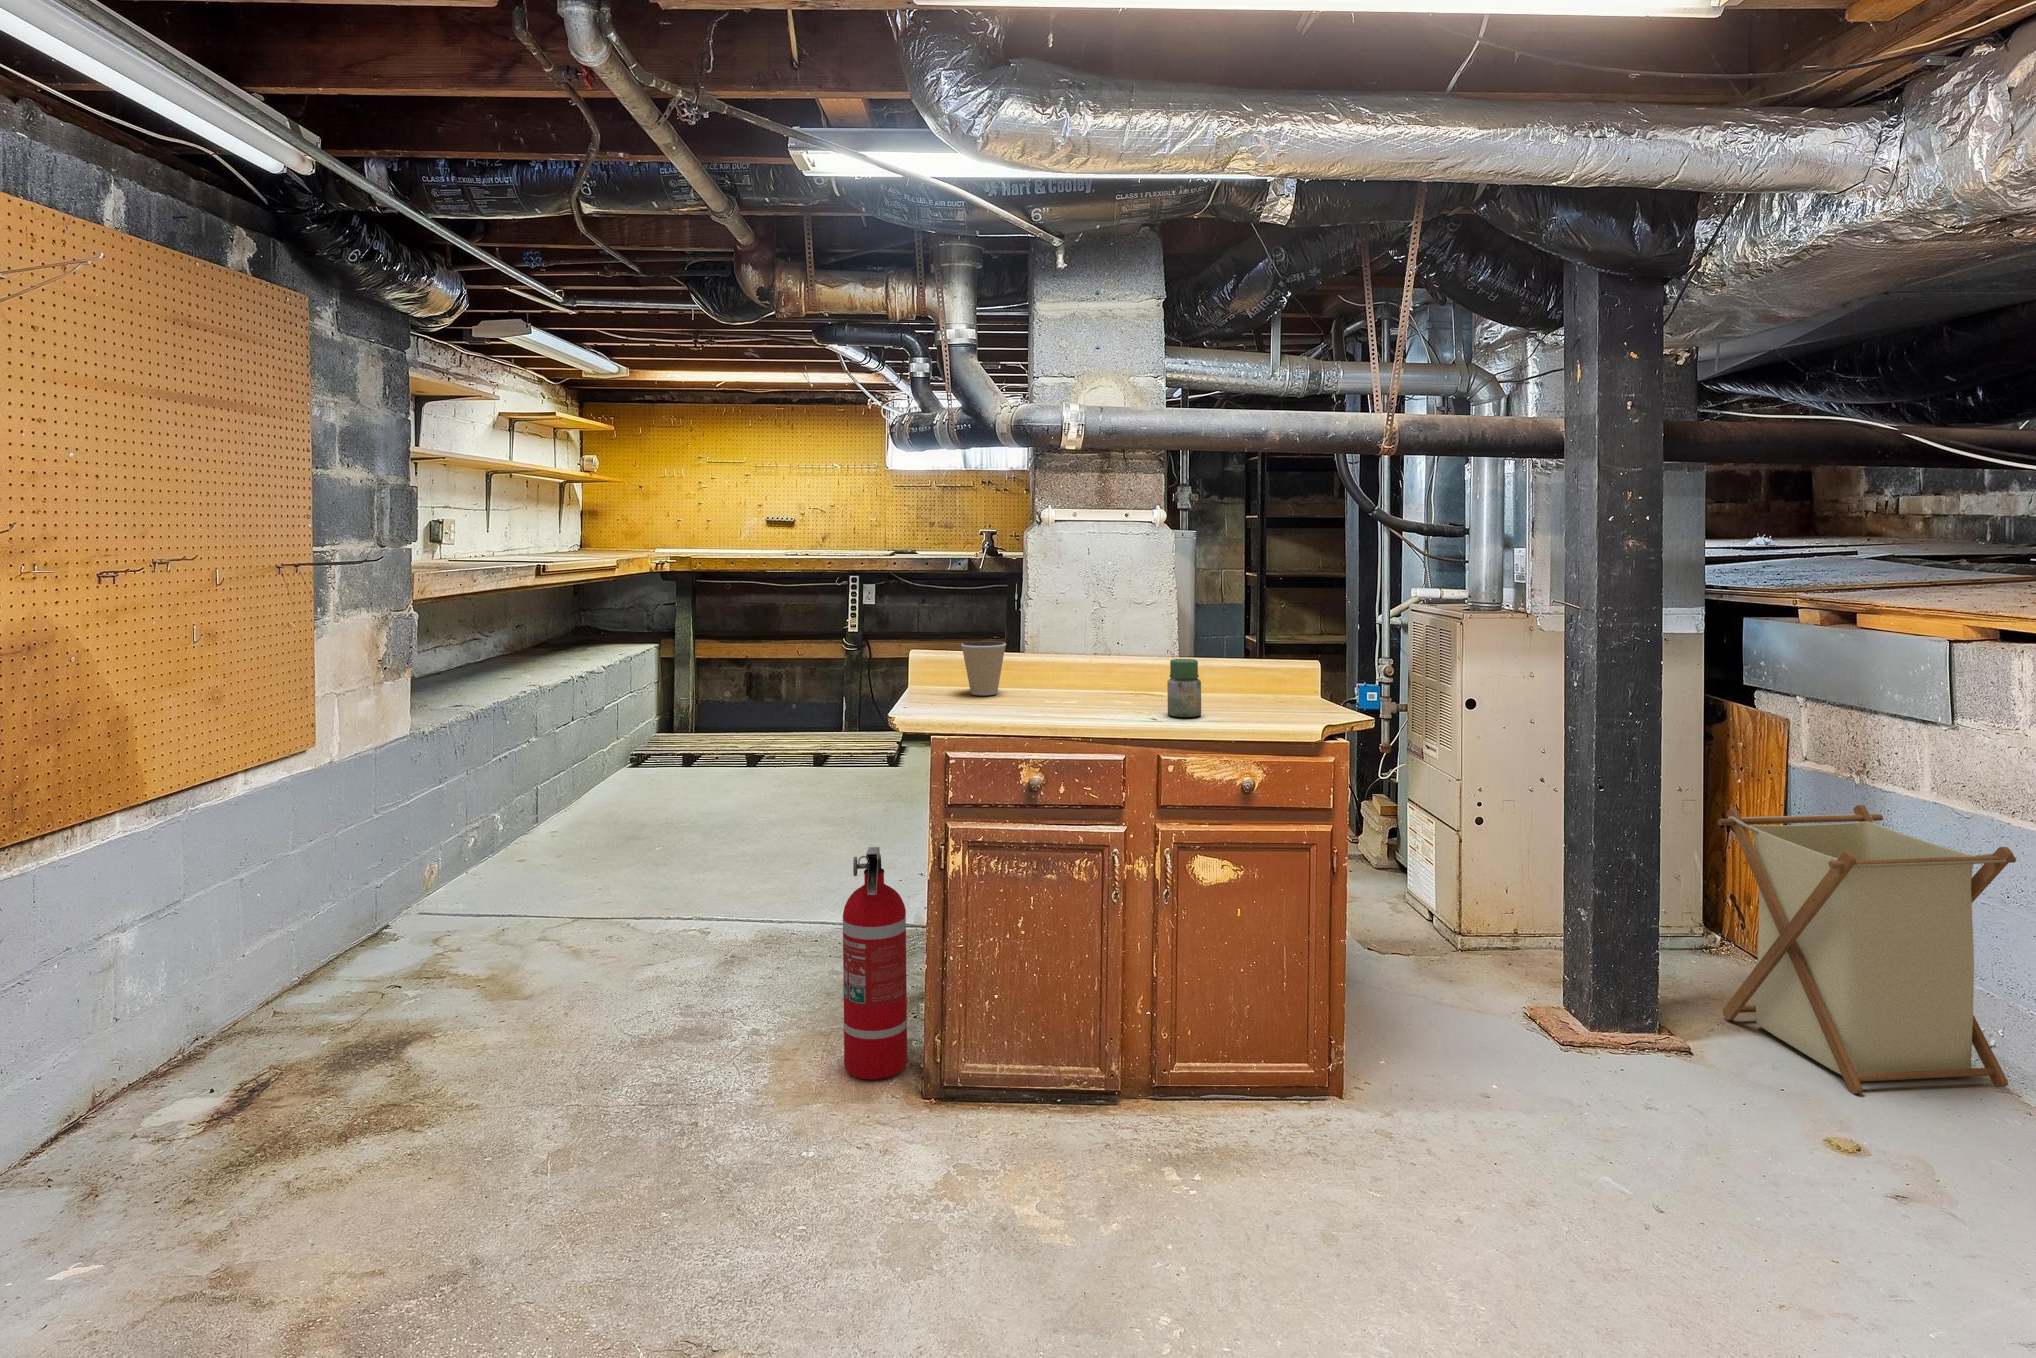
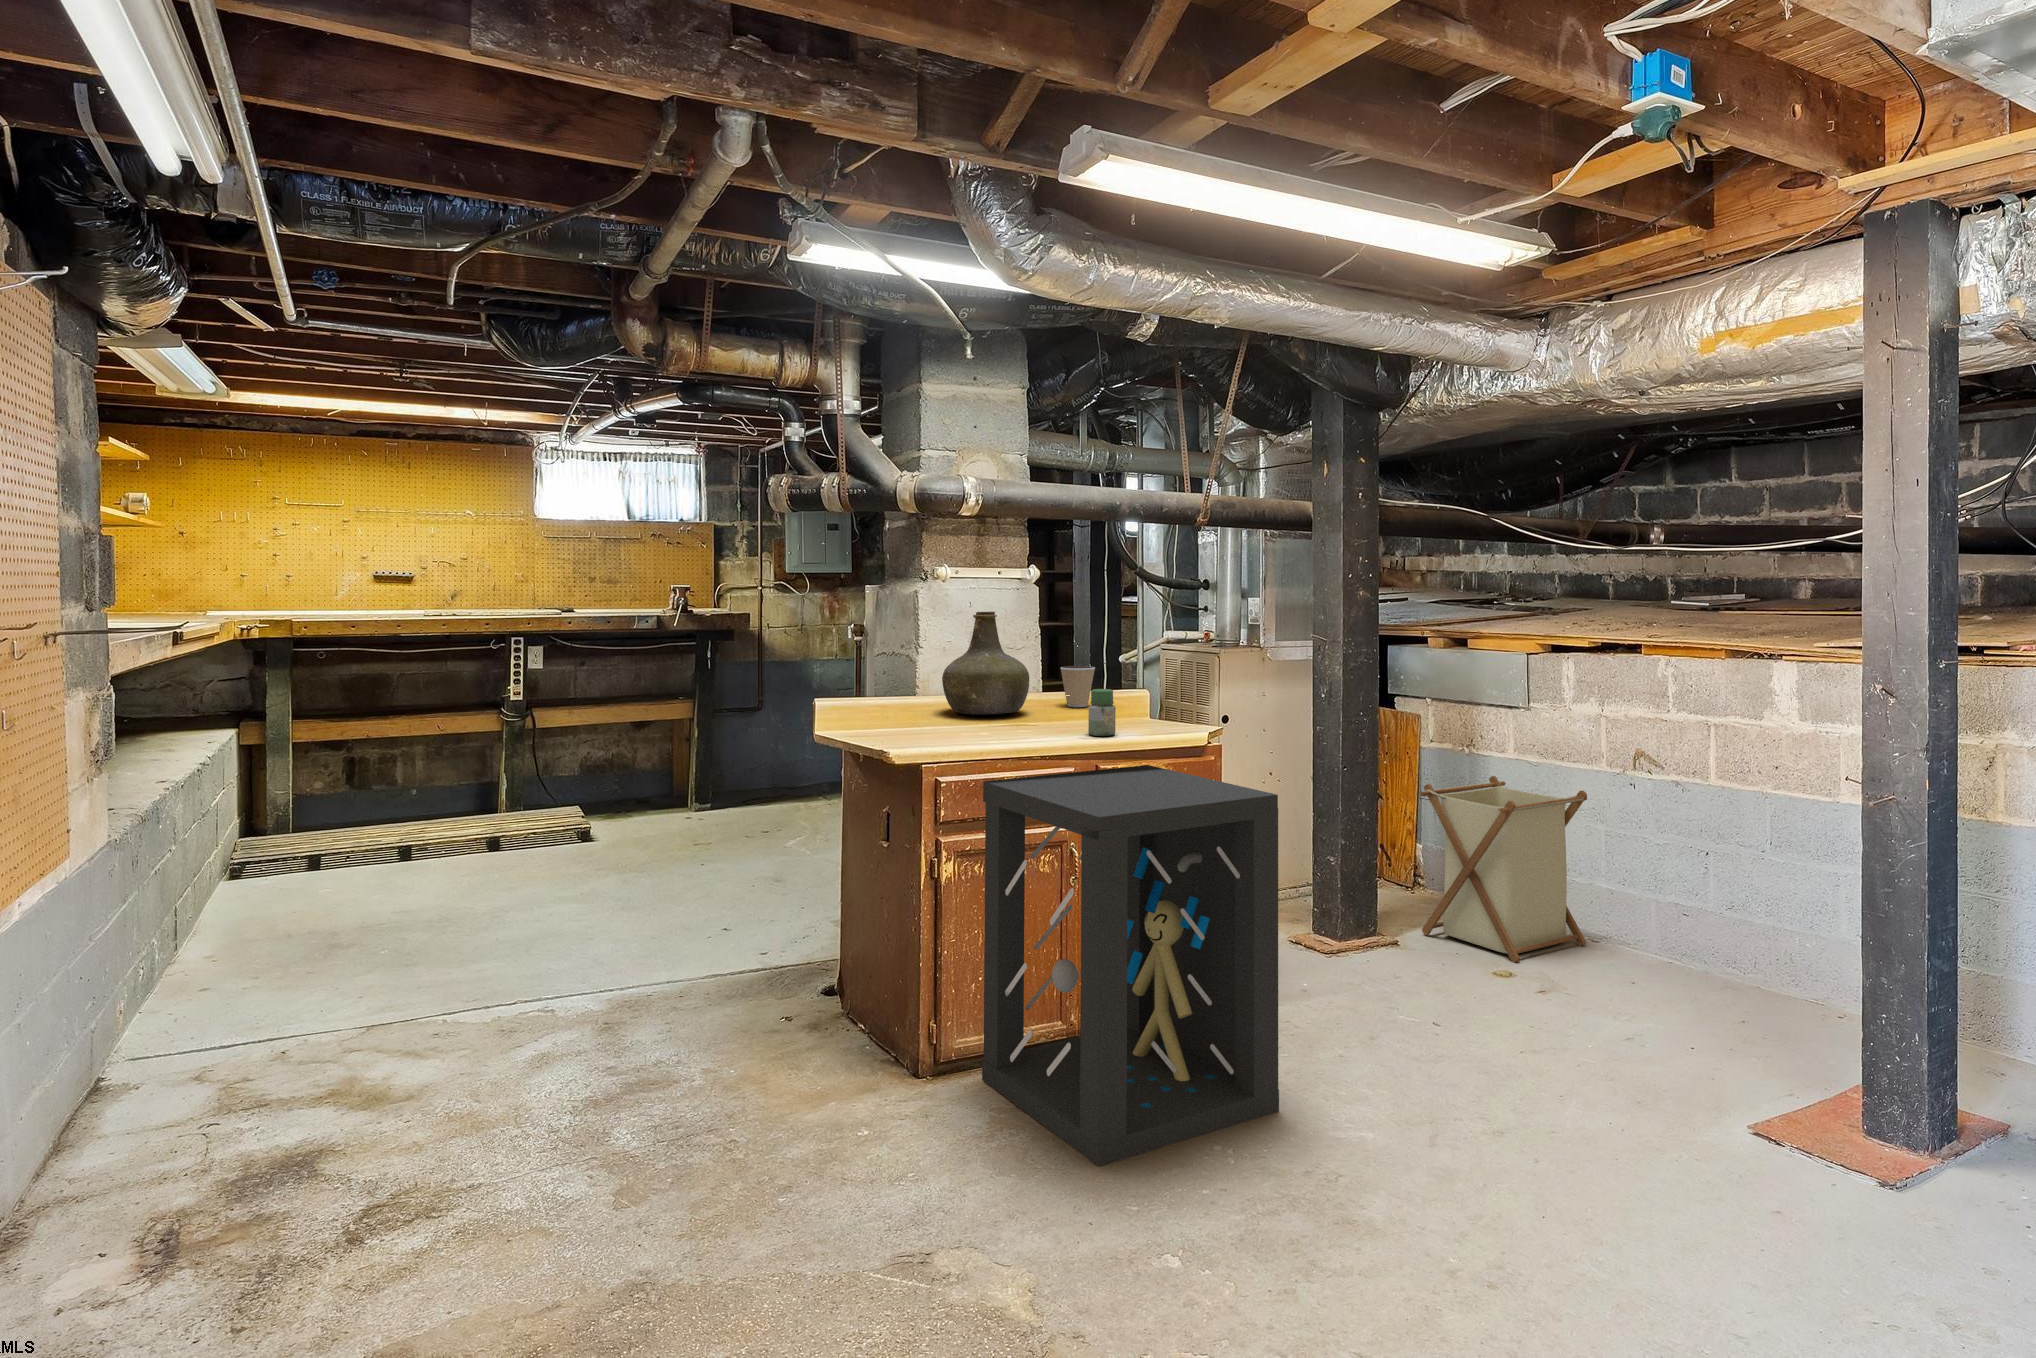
bottle: none [1044,561,1144,680] -> present [942,611,1029,715]
coffee cup: present [961,641,1006,695] -> present [1060,666,1095,707]
storage cabinet: none [987,760,1308,1281] -> present [982,765,1279,1167]
fire extinguisher: present [843,847,907,1080] -> none [819,868,880,1081]

